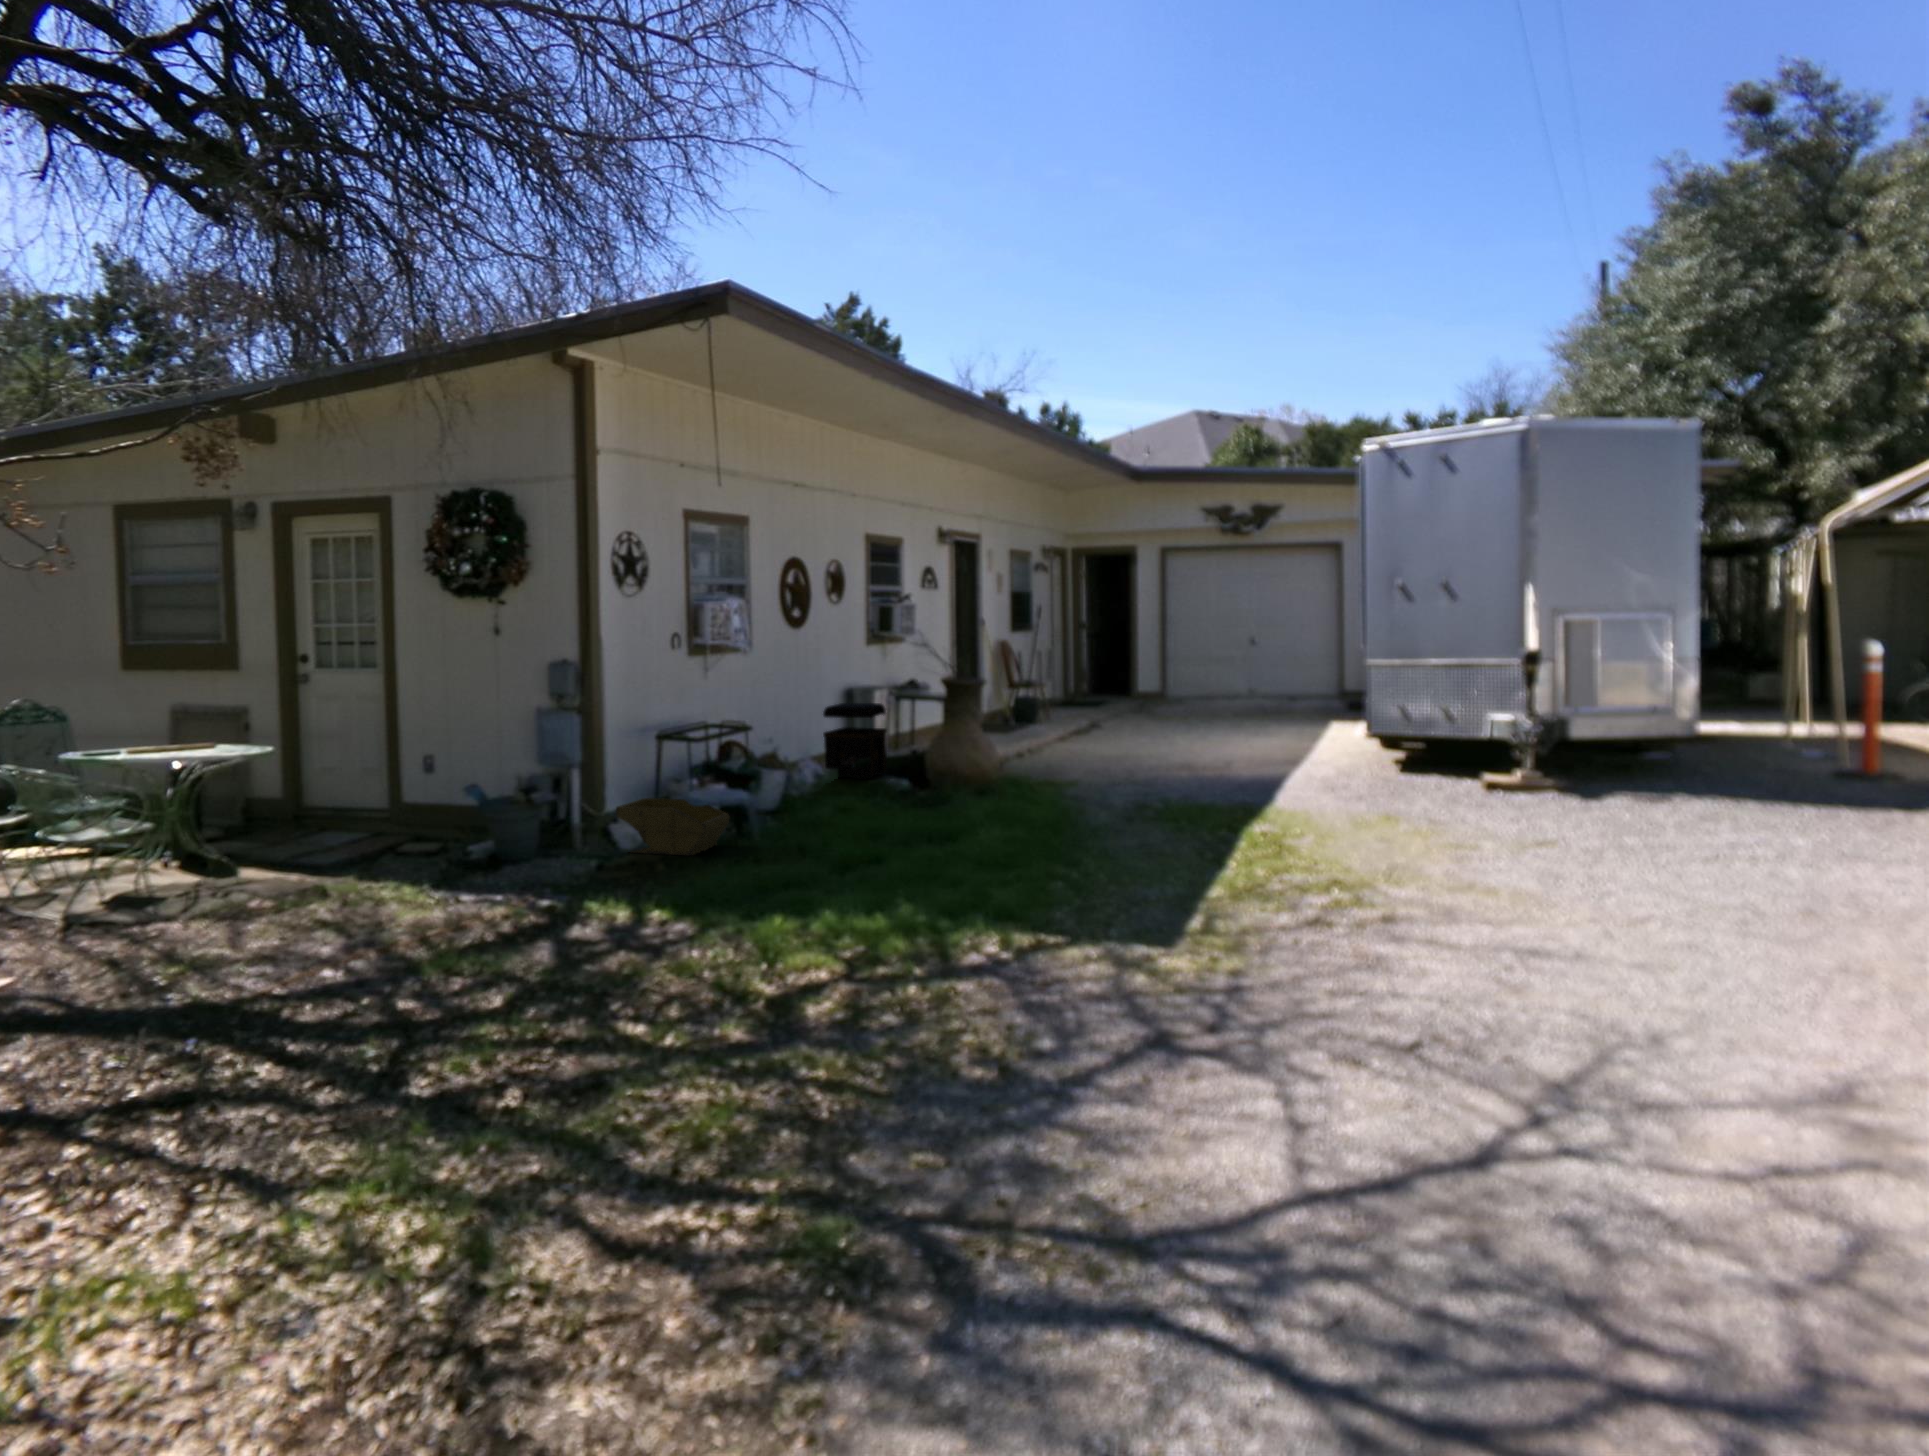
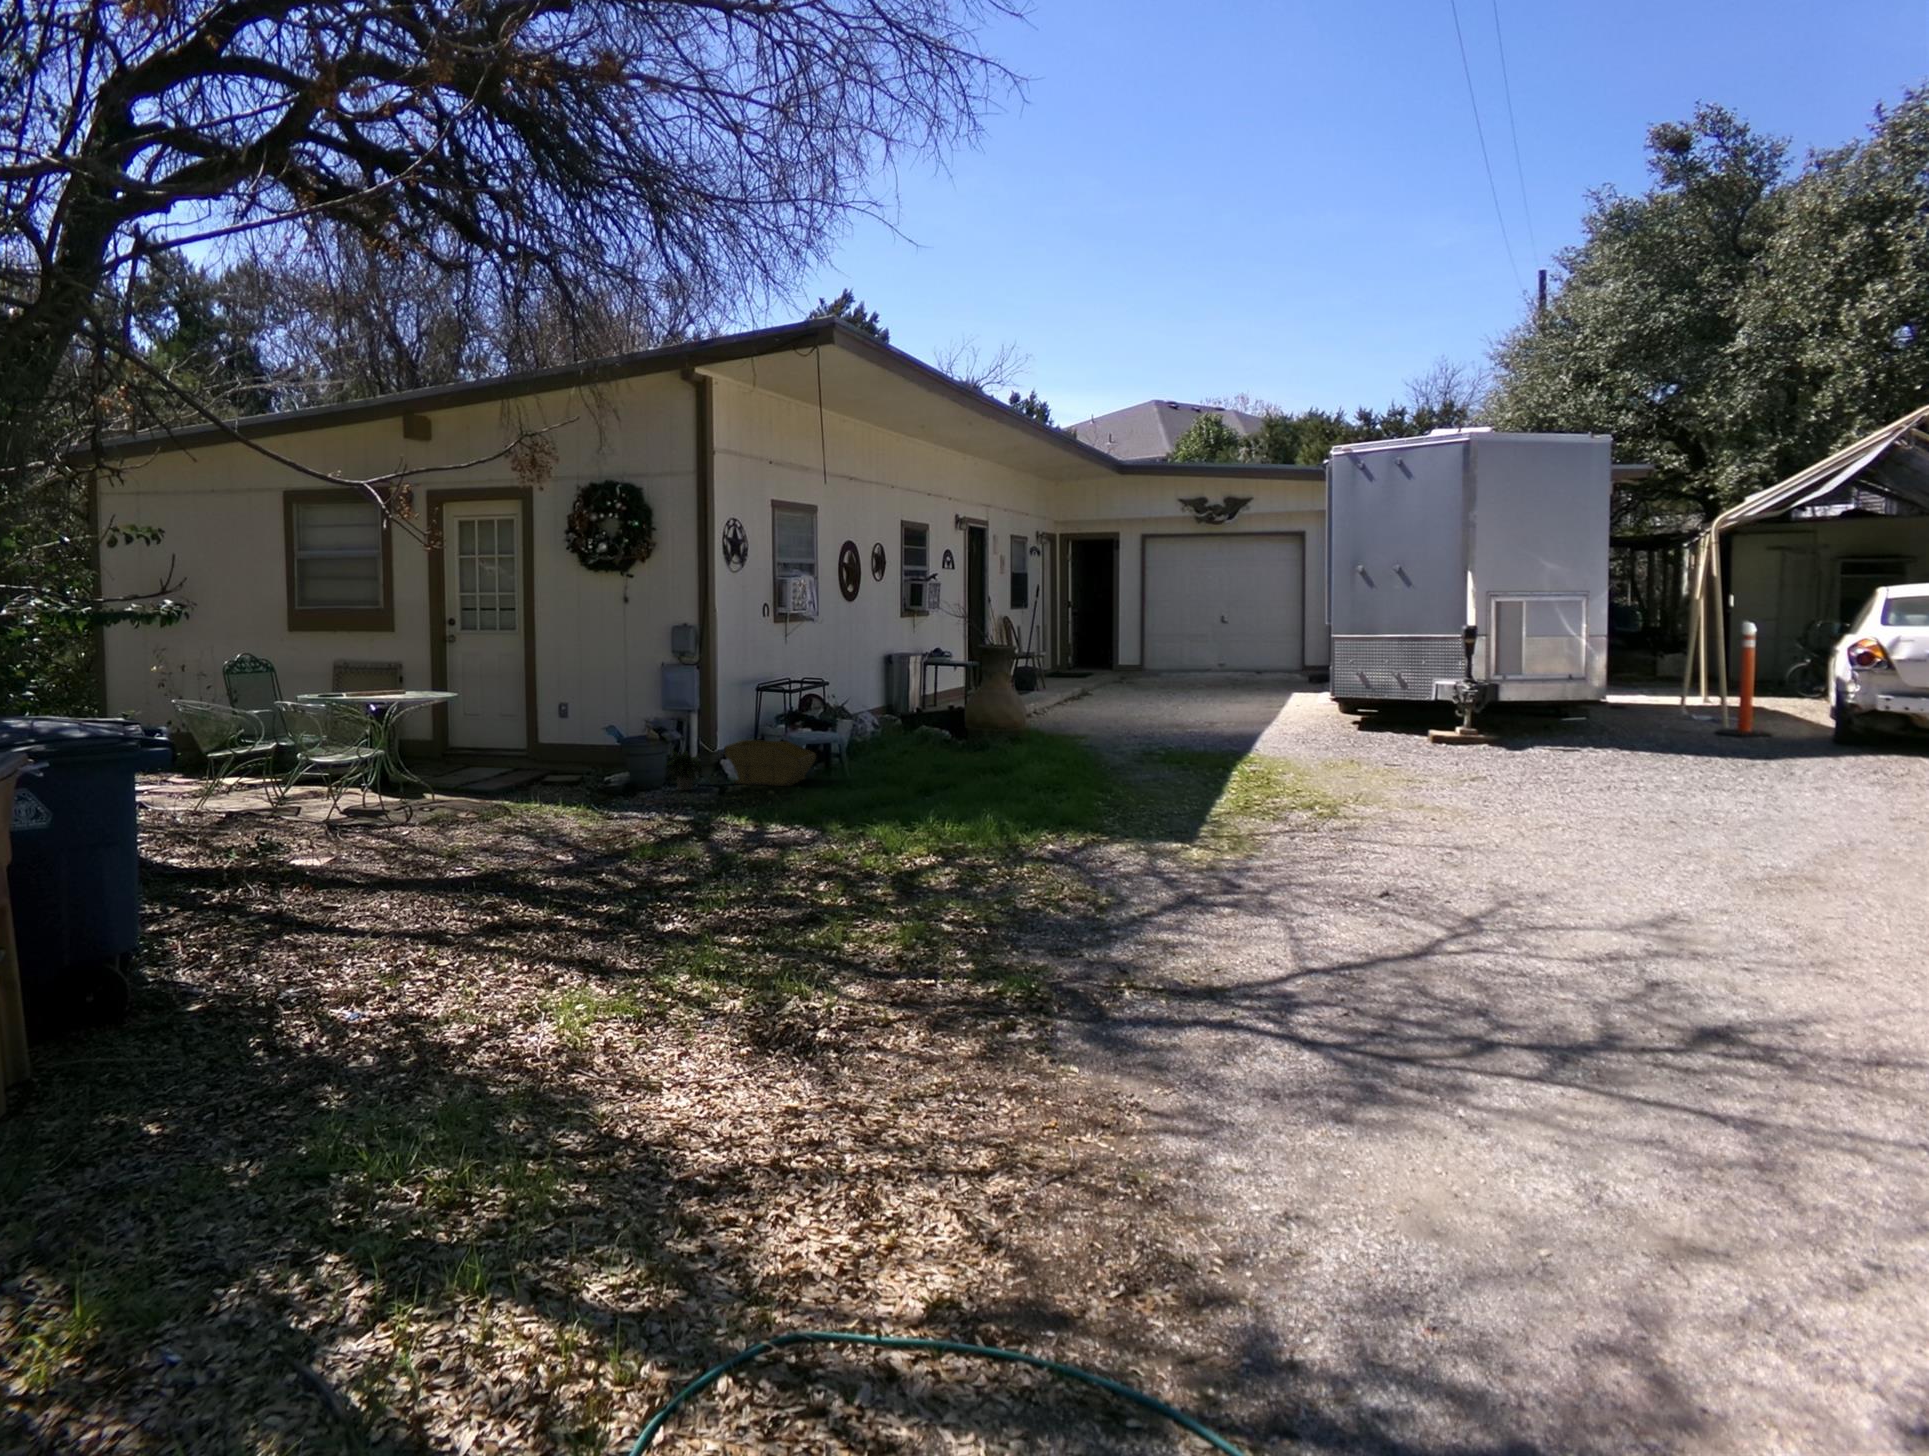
toolbox: present [823,703,887,779] -> none [868,667,922,732]
potted plant: none [537,811,589,863] -> present [666,751,704,790]

